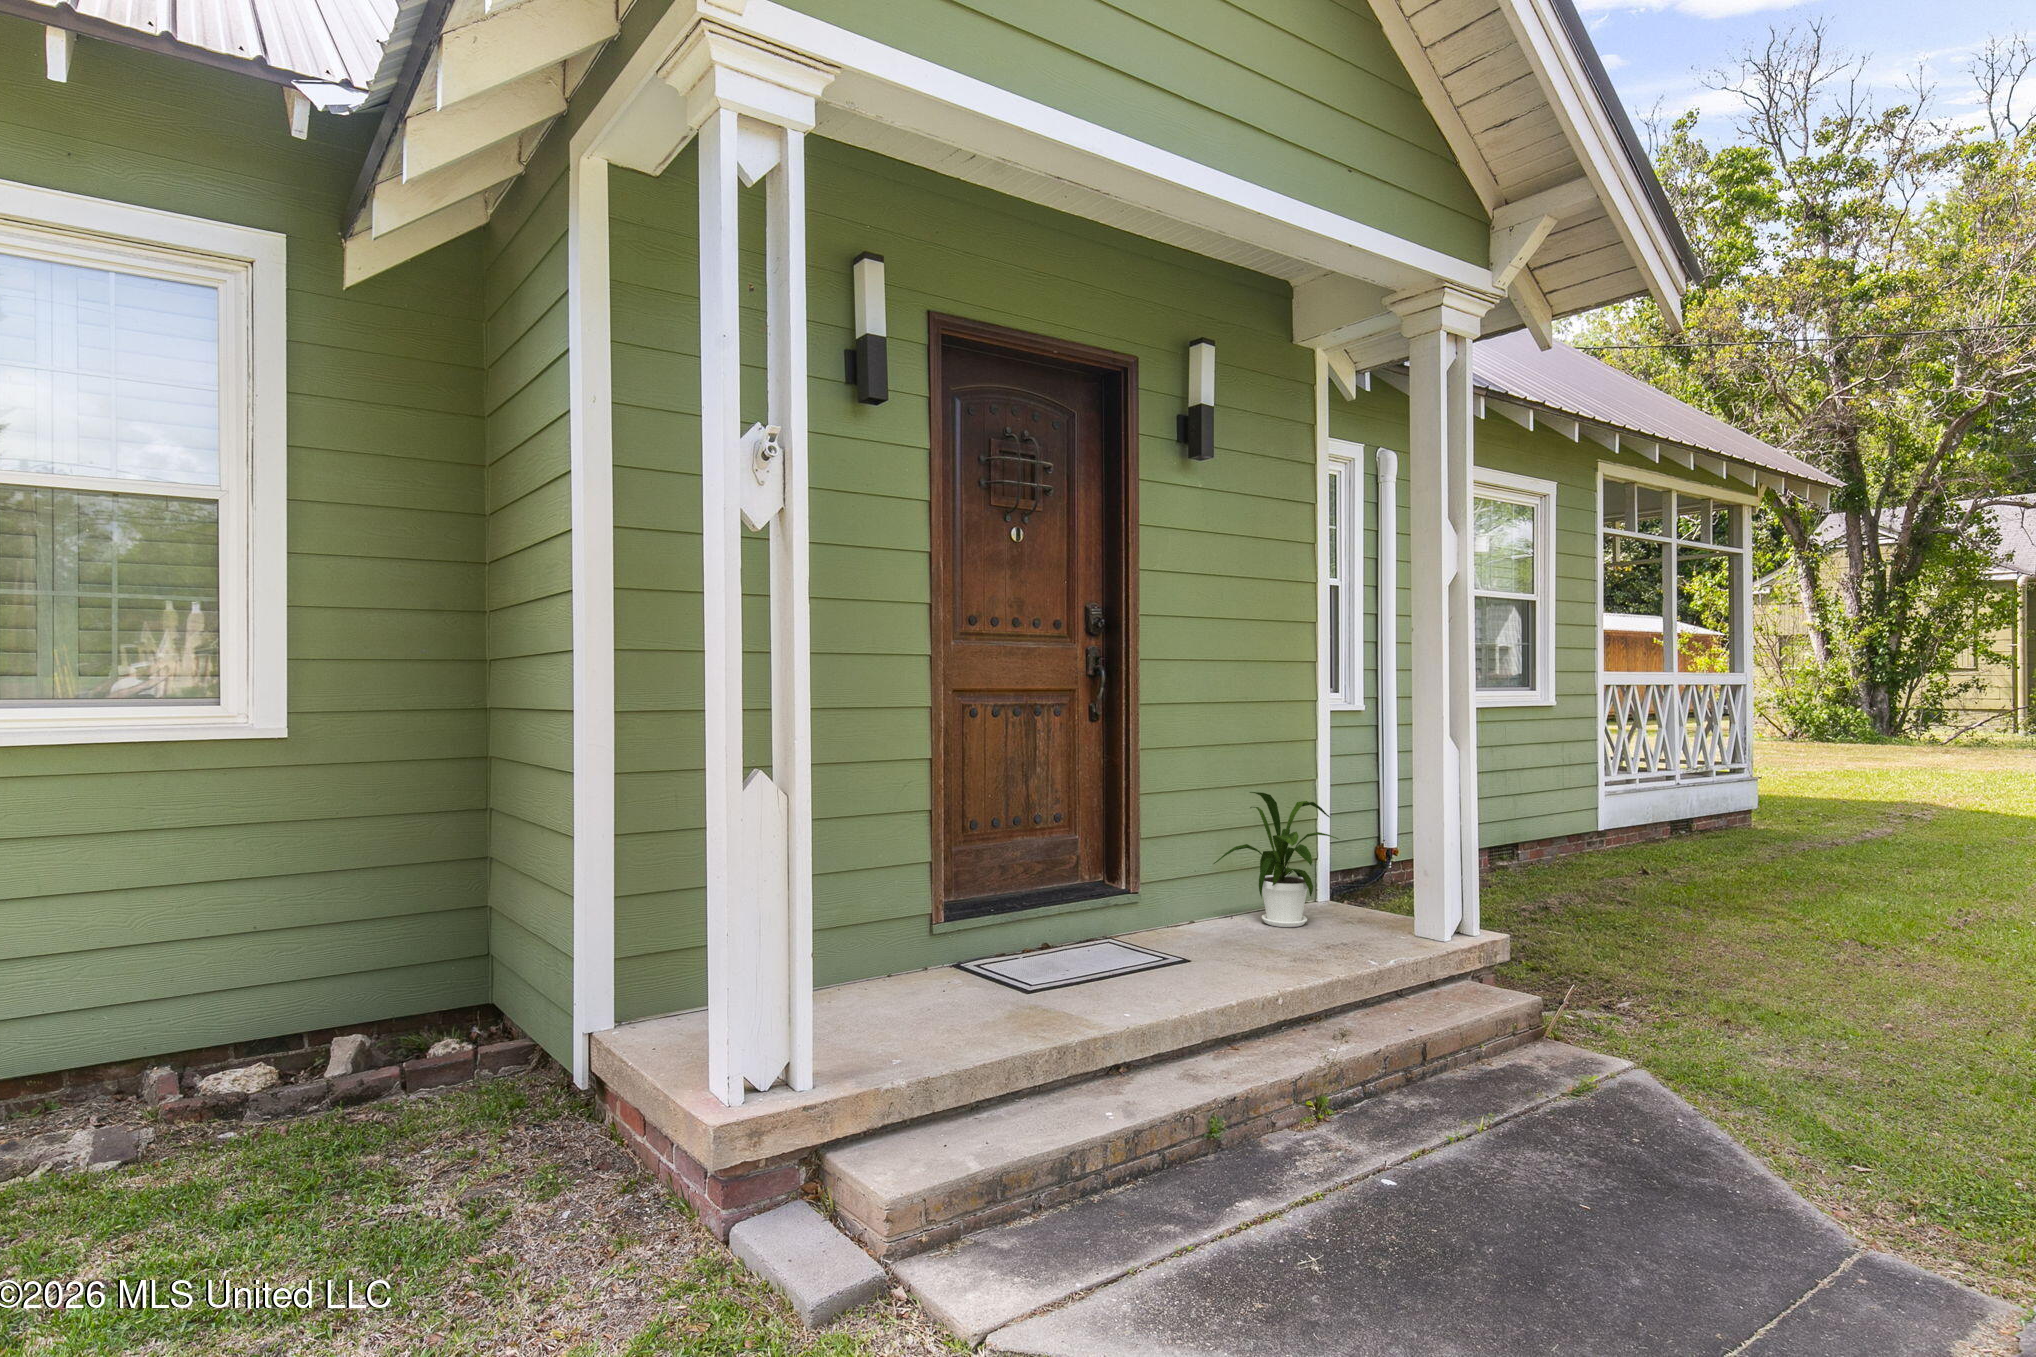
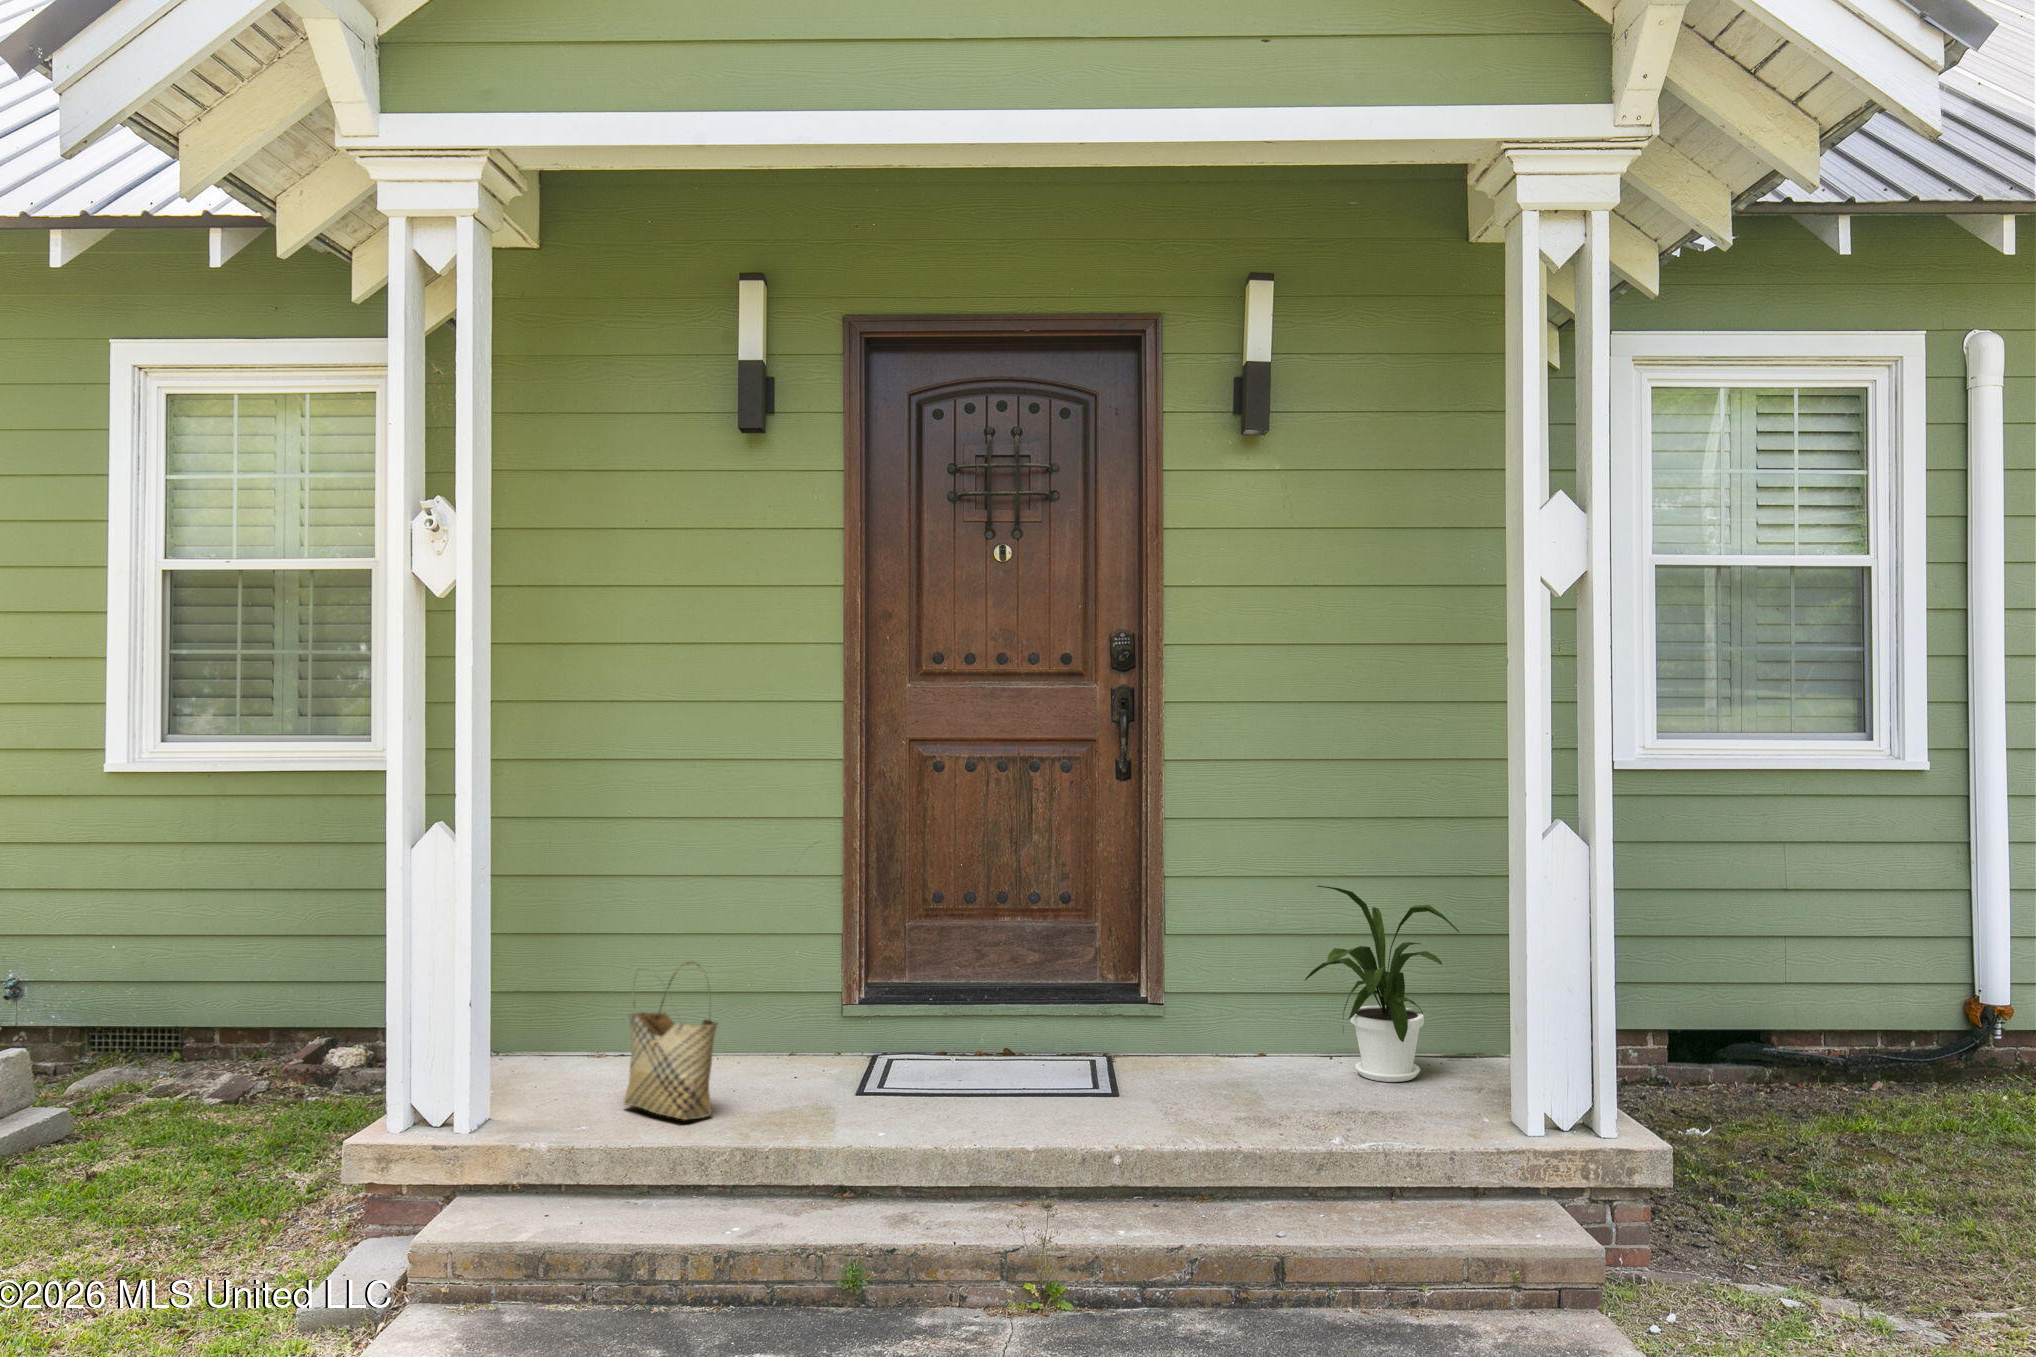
woven basket: none [879,892,983,1038] -> present [624,962,718,1120]

